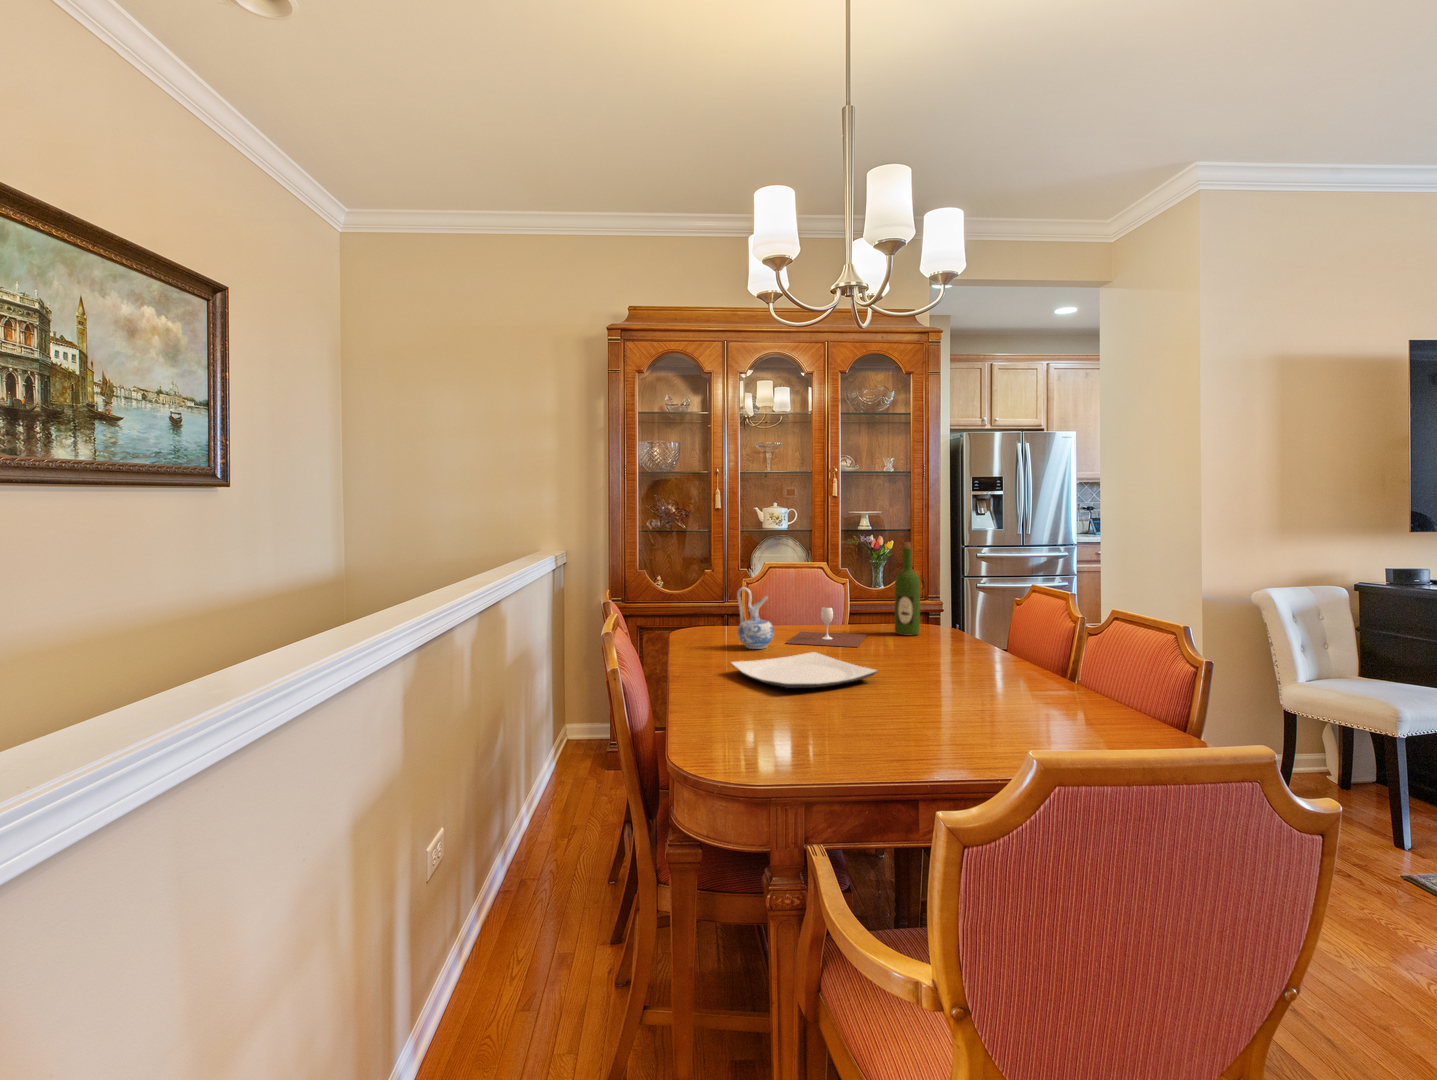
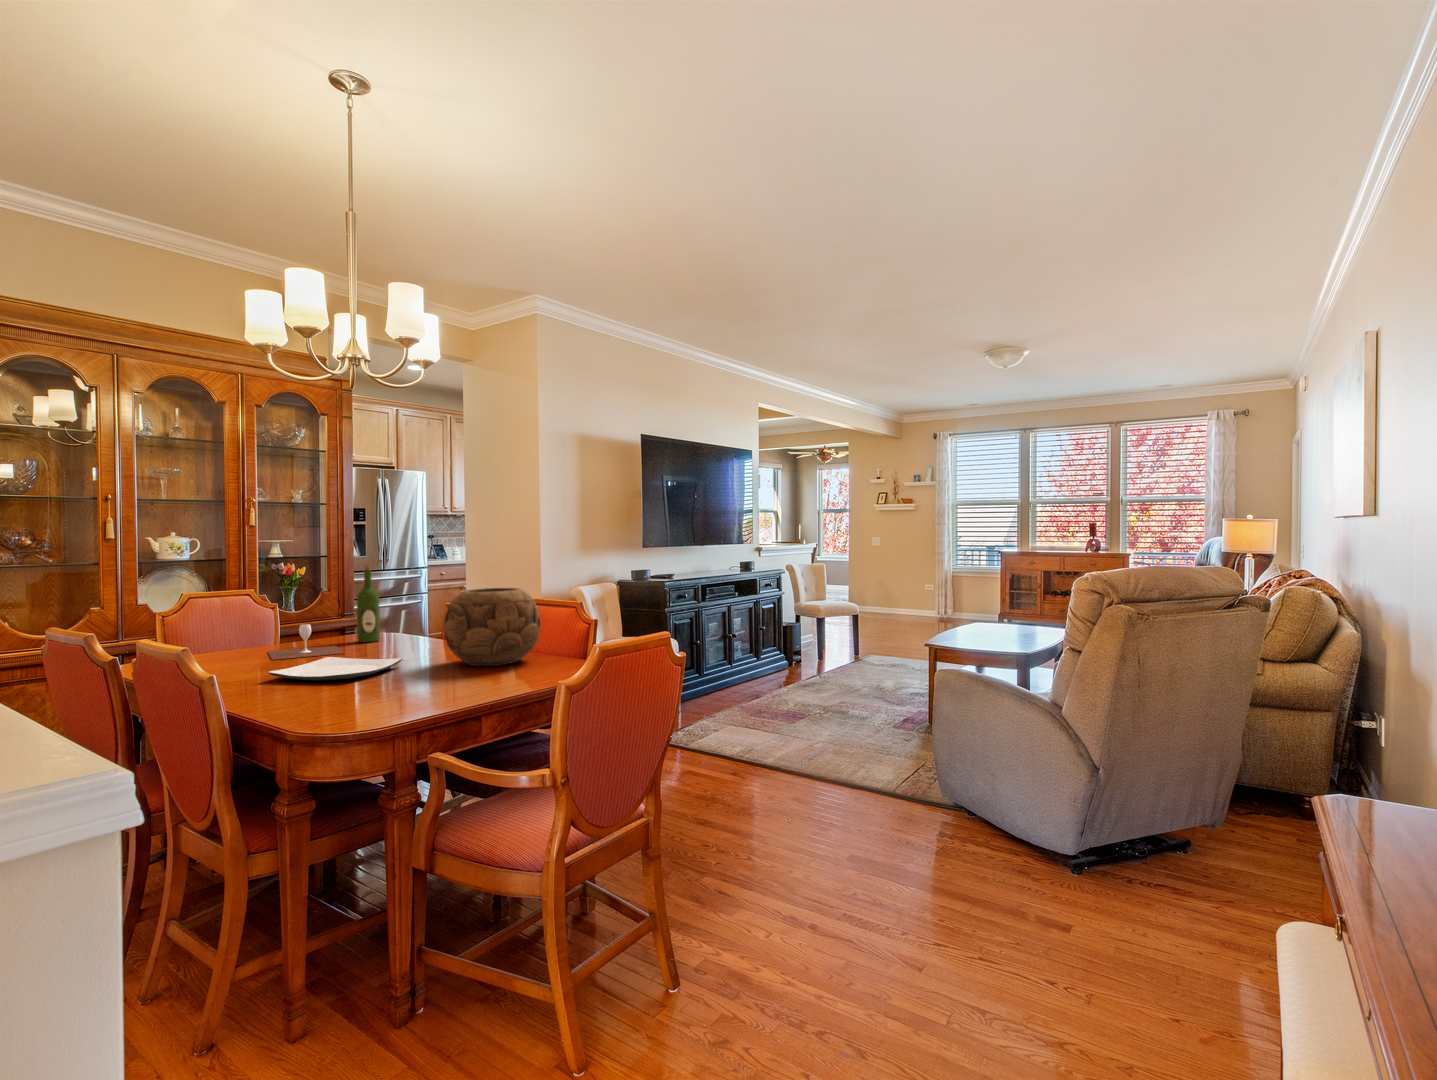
ceramic pitcher: present [737,587,774,649] -> none [228,611,268,667]
decorative bowl: none [921,587,1074,710] -> present [443,588,540,666]

